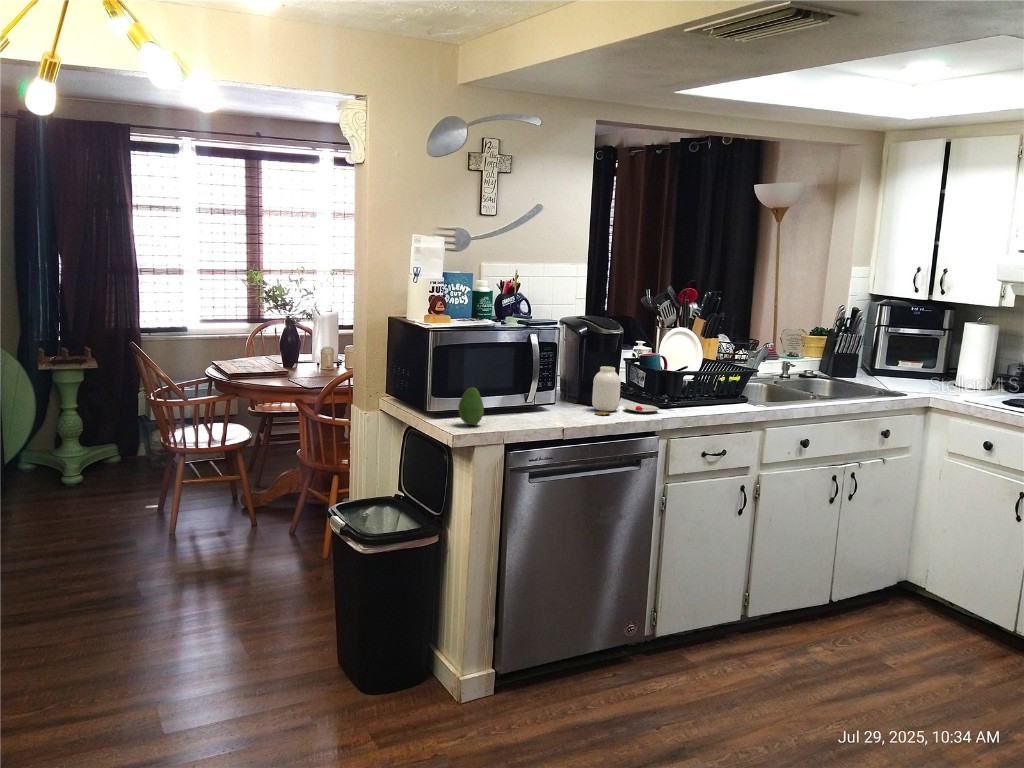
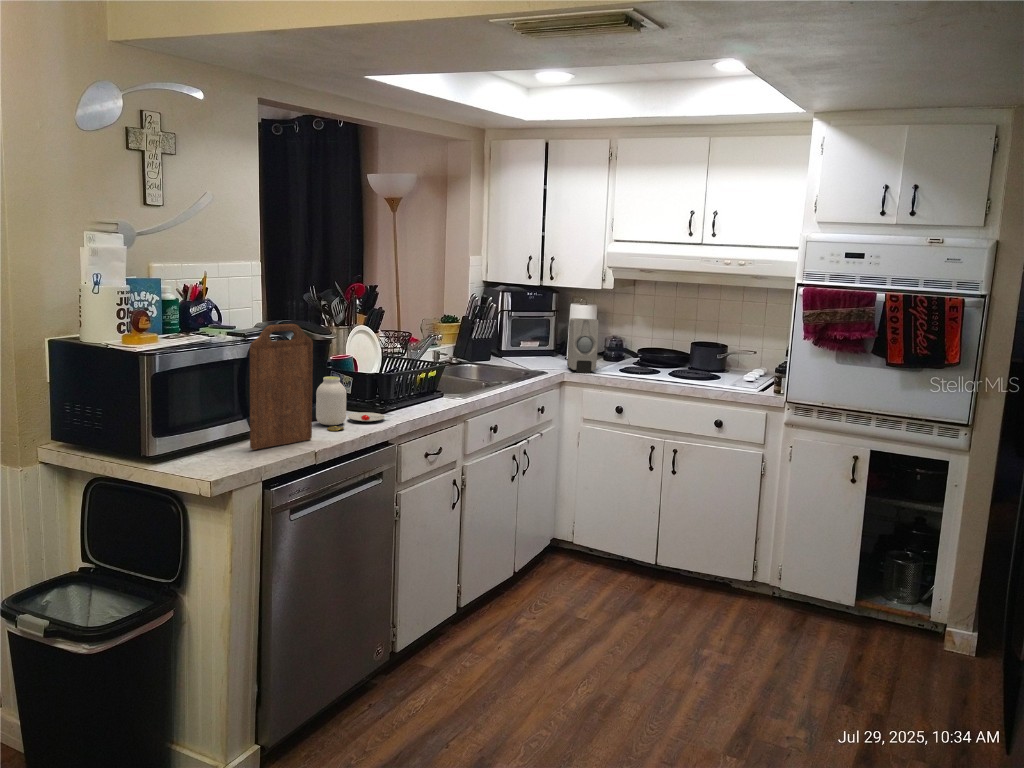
cutting board: none [510,312,575,419] -> present [250,324,313,450]
soap dispenser: none [936,336,976,399] -> present [567,318,599,373]
fruit: present [459,387,484,425] -> none [201,420,233,465]

